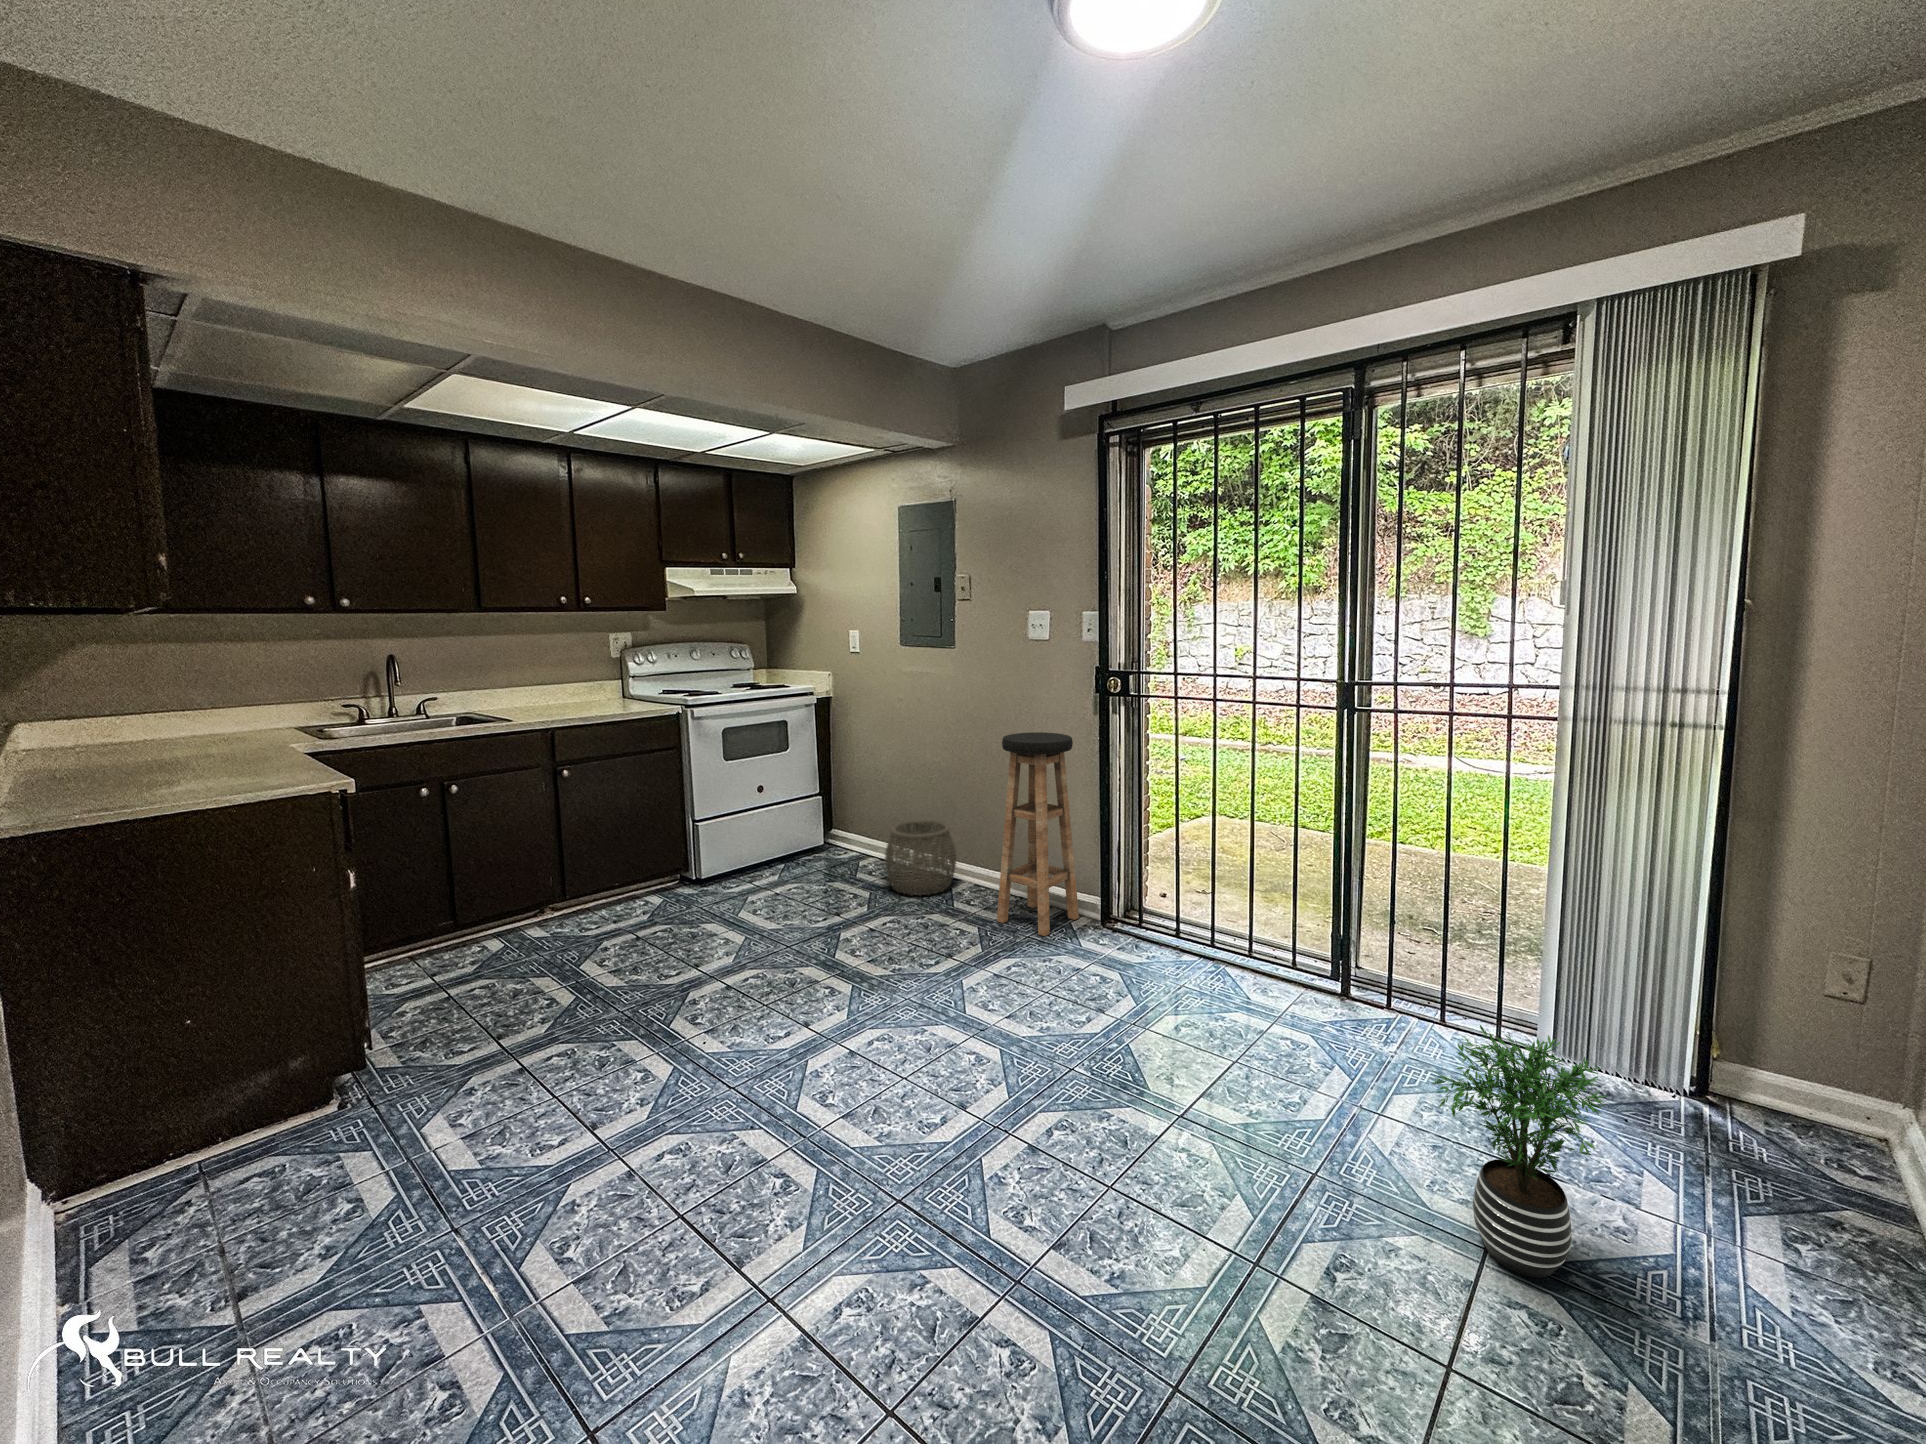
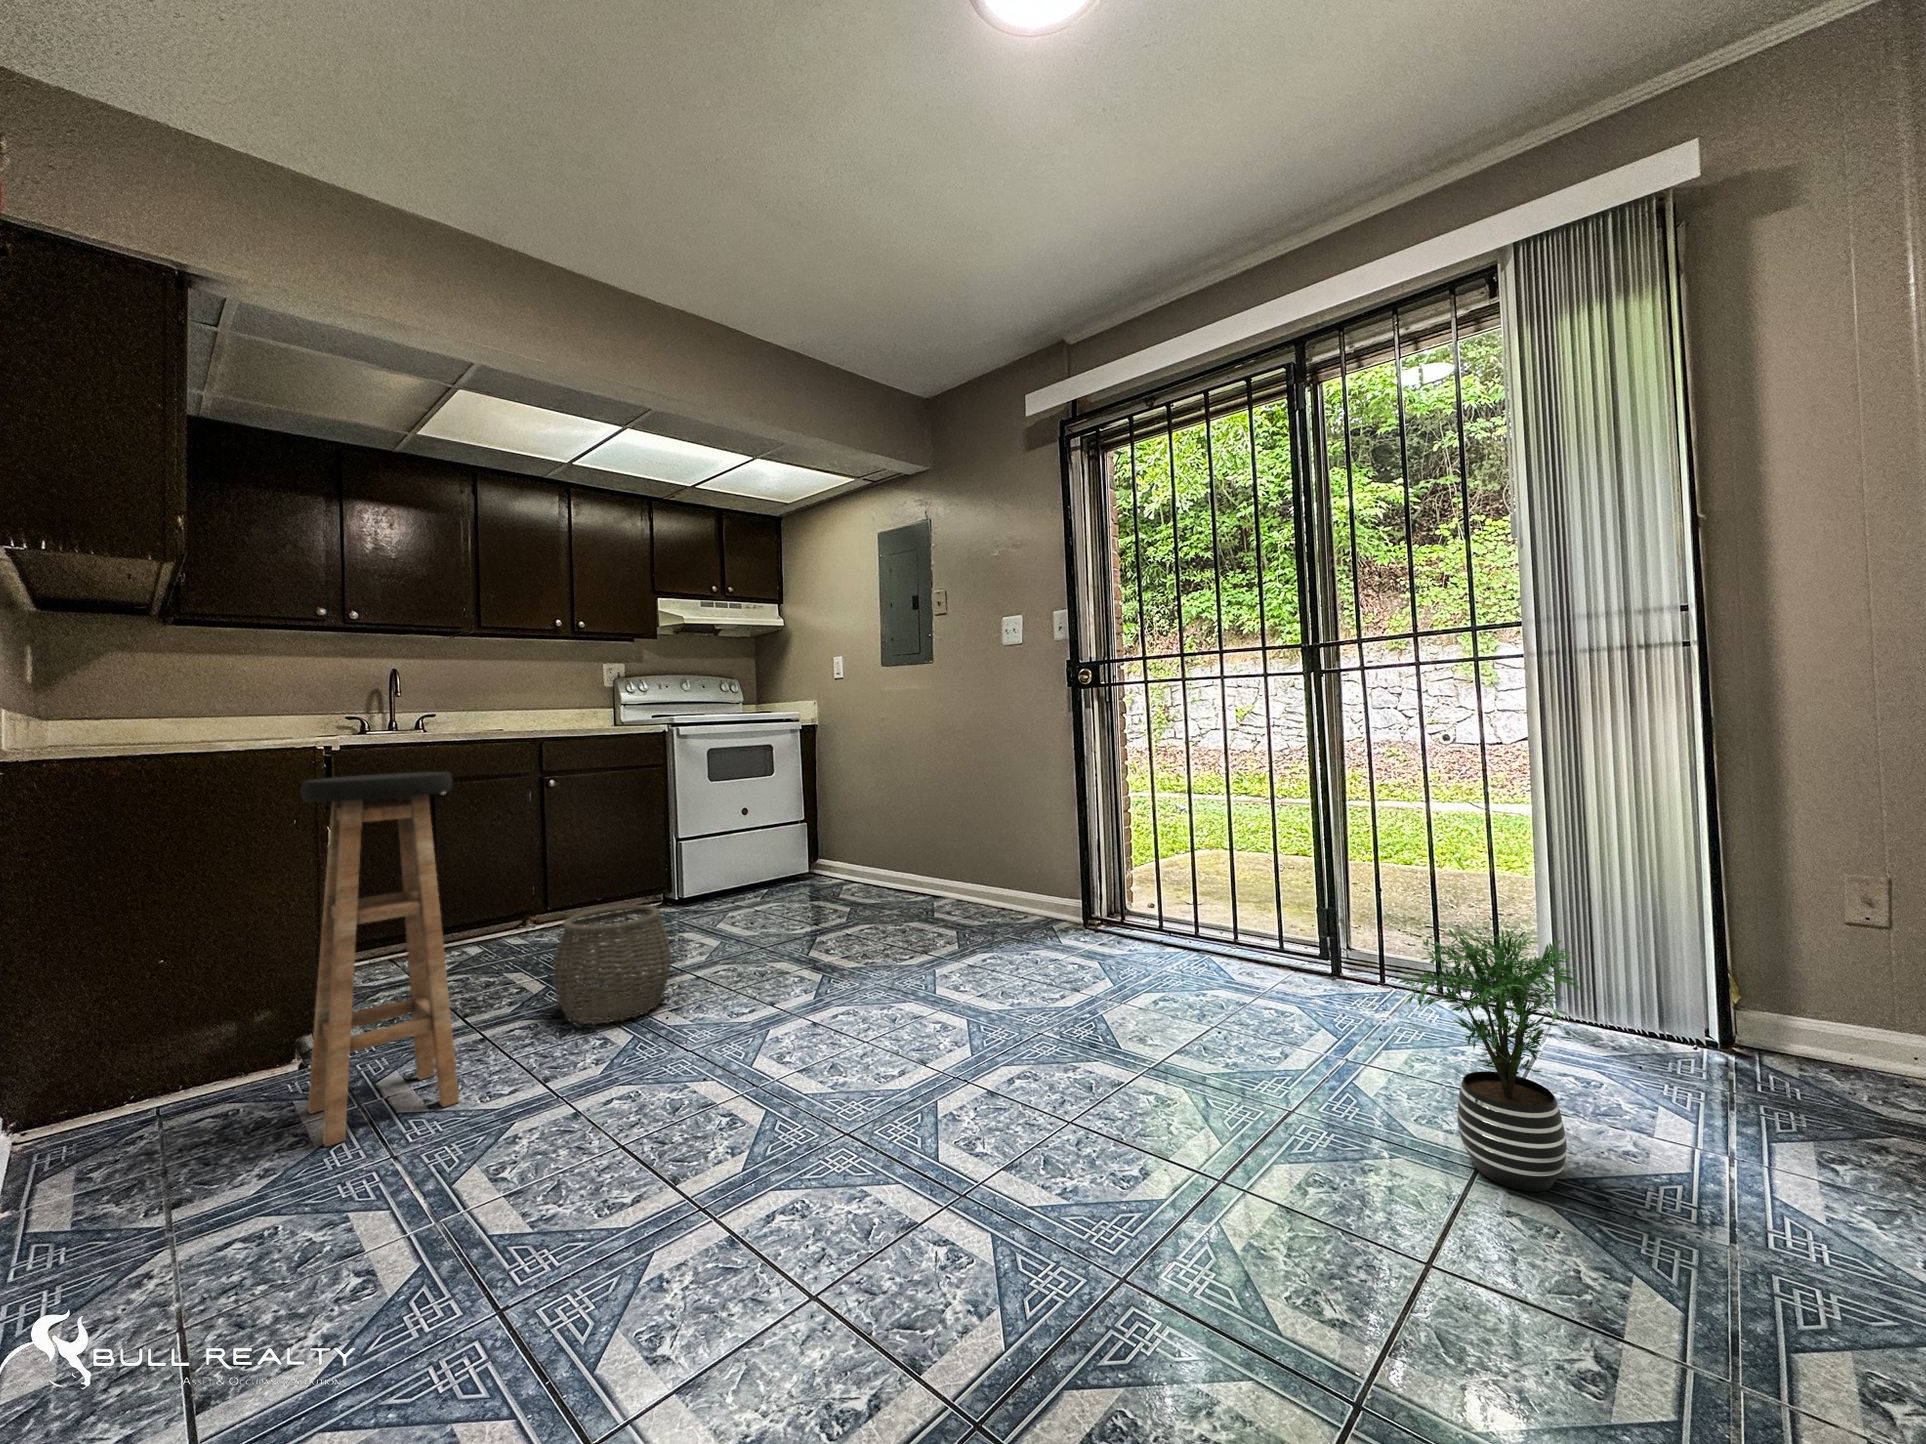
bar stool: present [997,732,1079,936] -> present [301,772,459,1147]
woven basket: present [885,820,957,896] -> present [553,905,671,1025]

